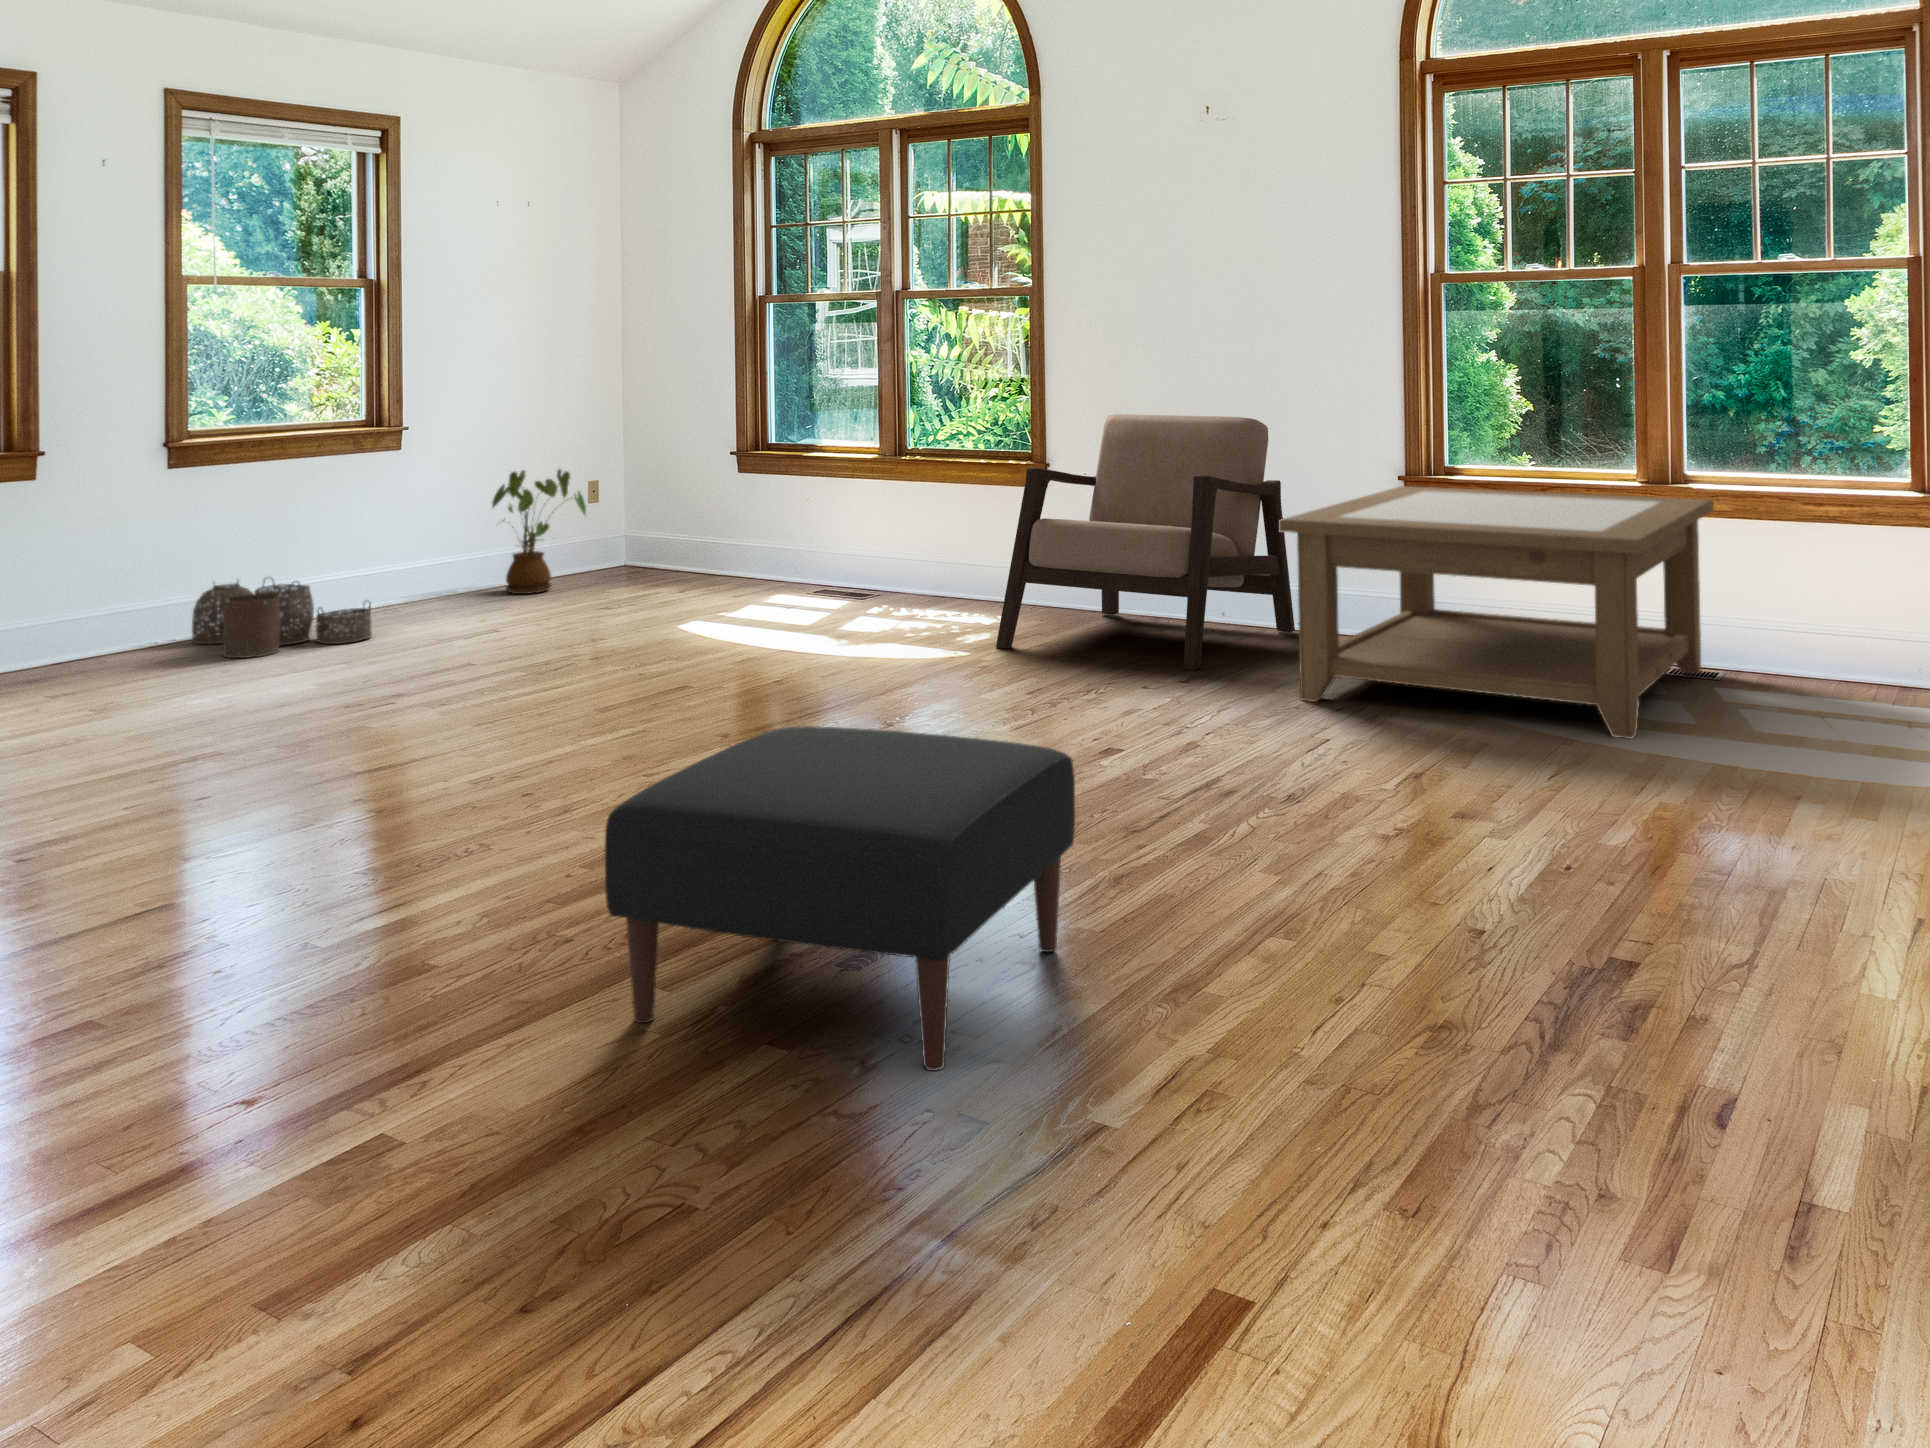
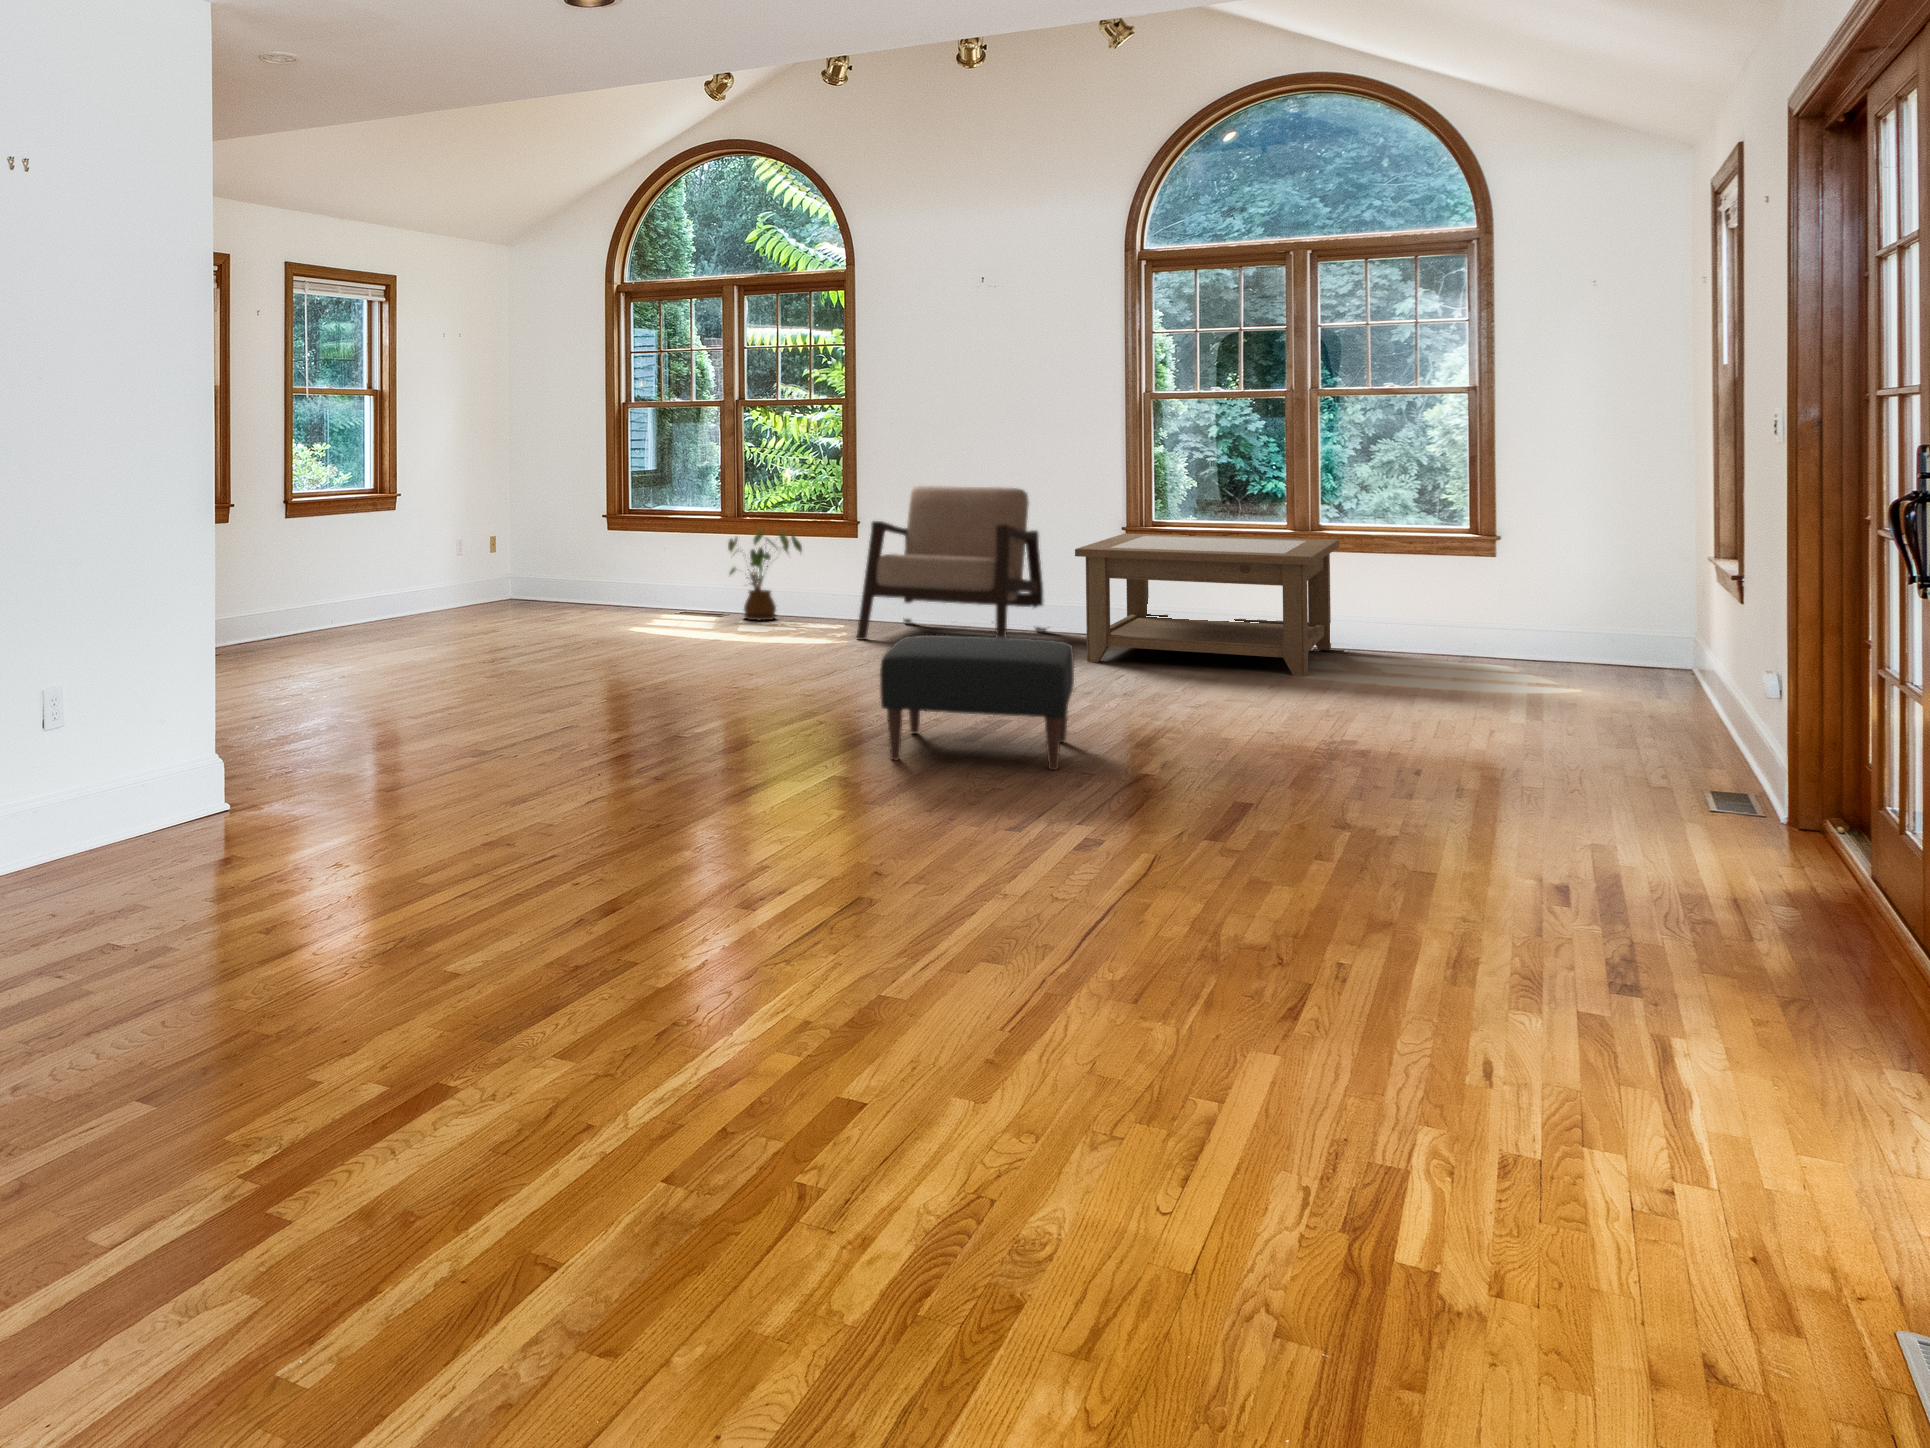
house plant: present [492,469,586,594] -> present [728,530,802,620]
woven basket: present [192,581,371,658] -> none [299,593,421,644]

